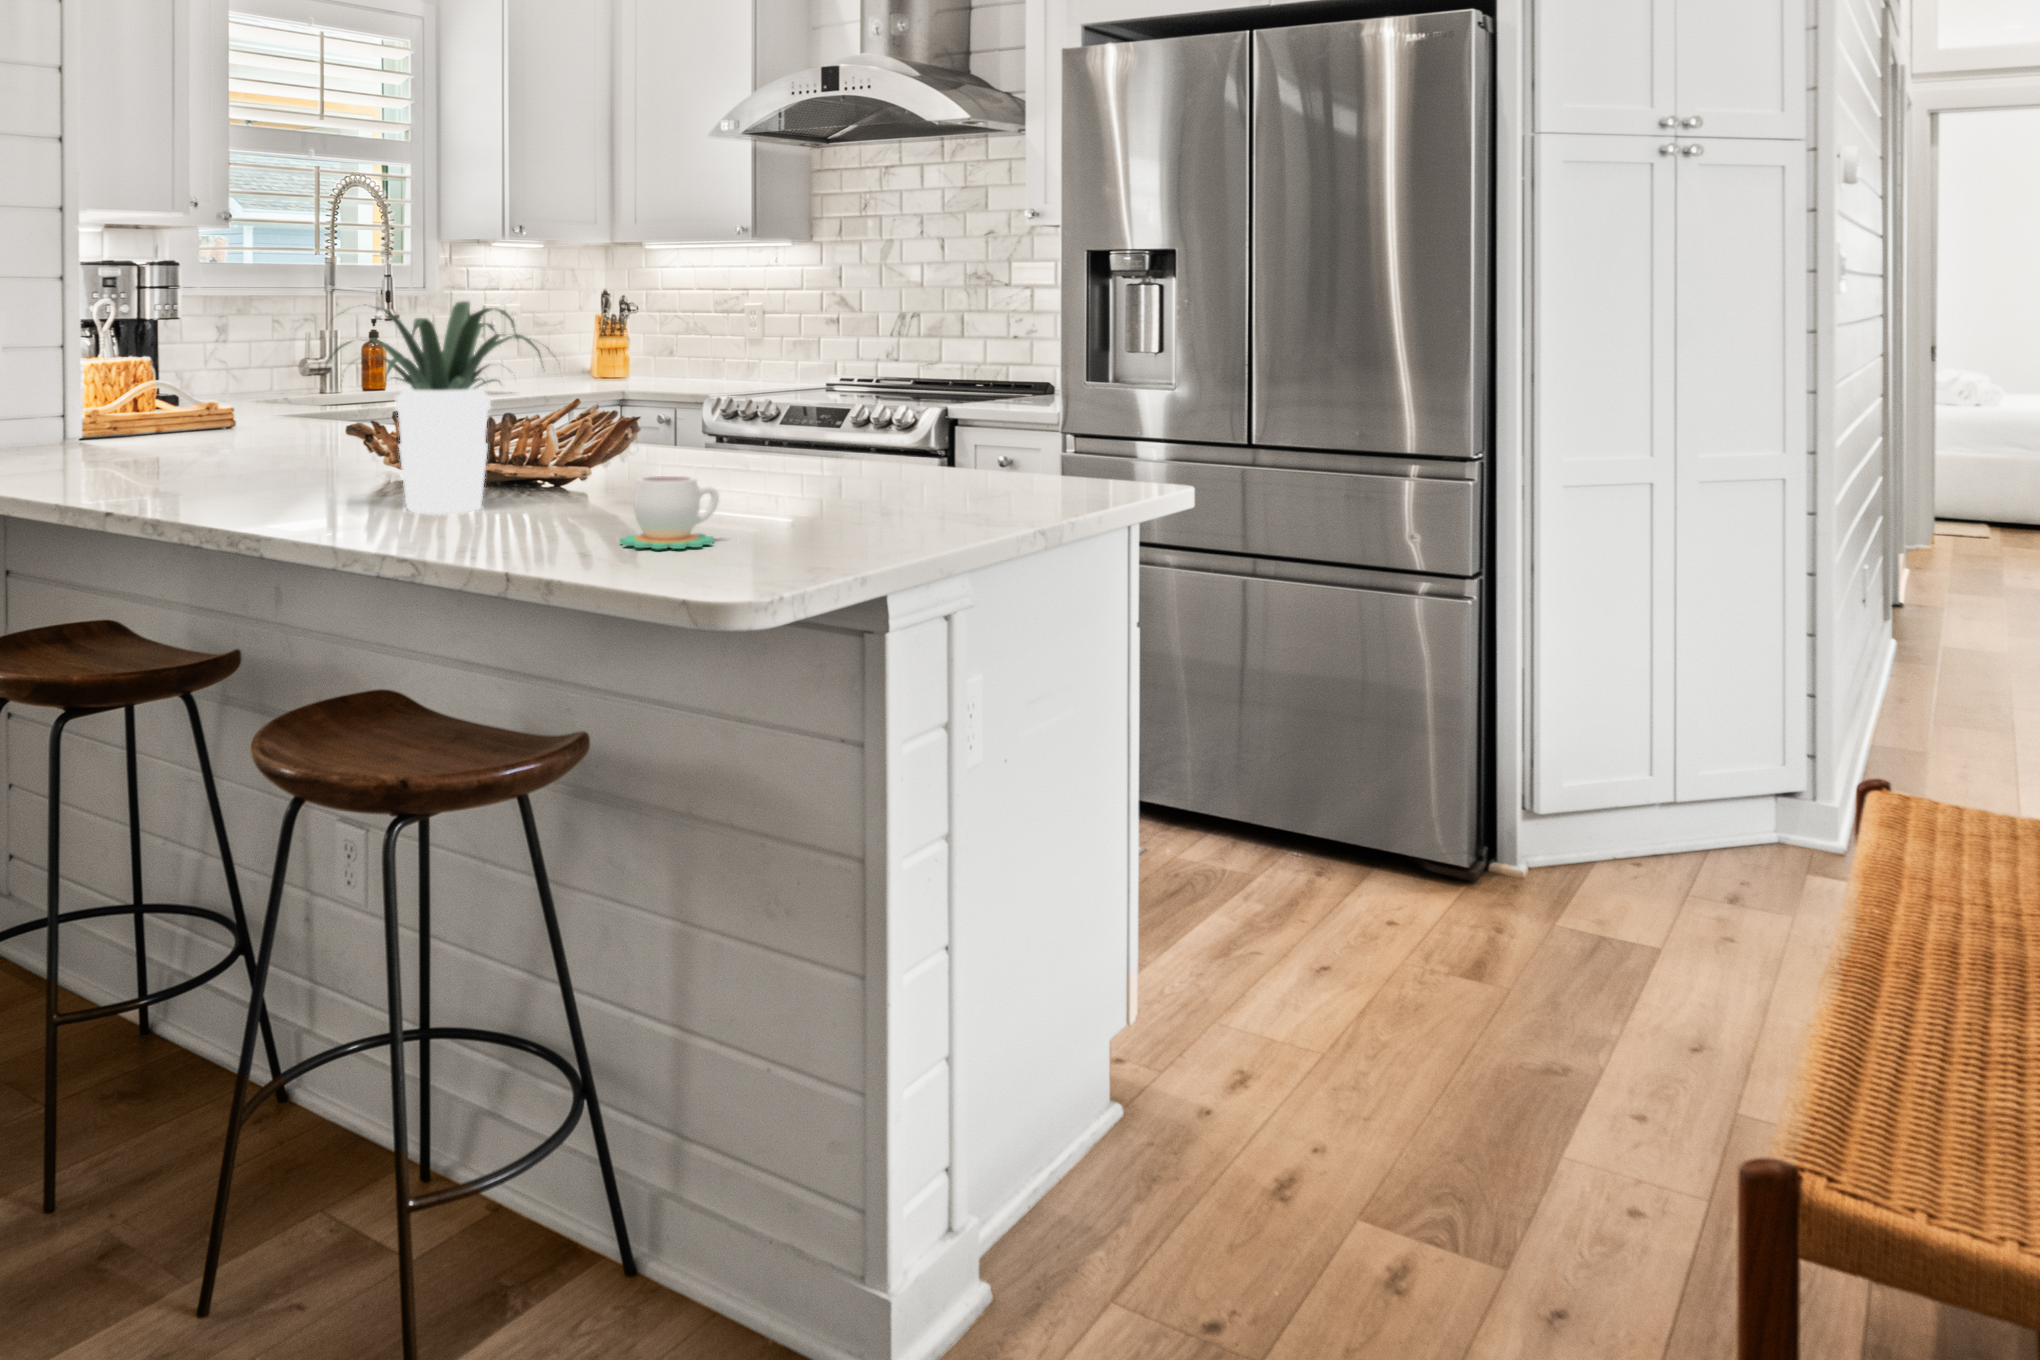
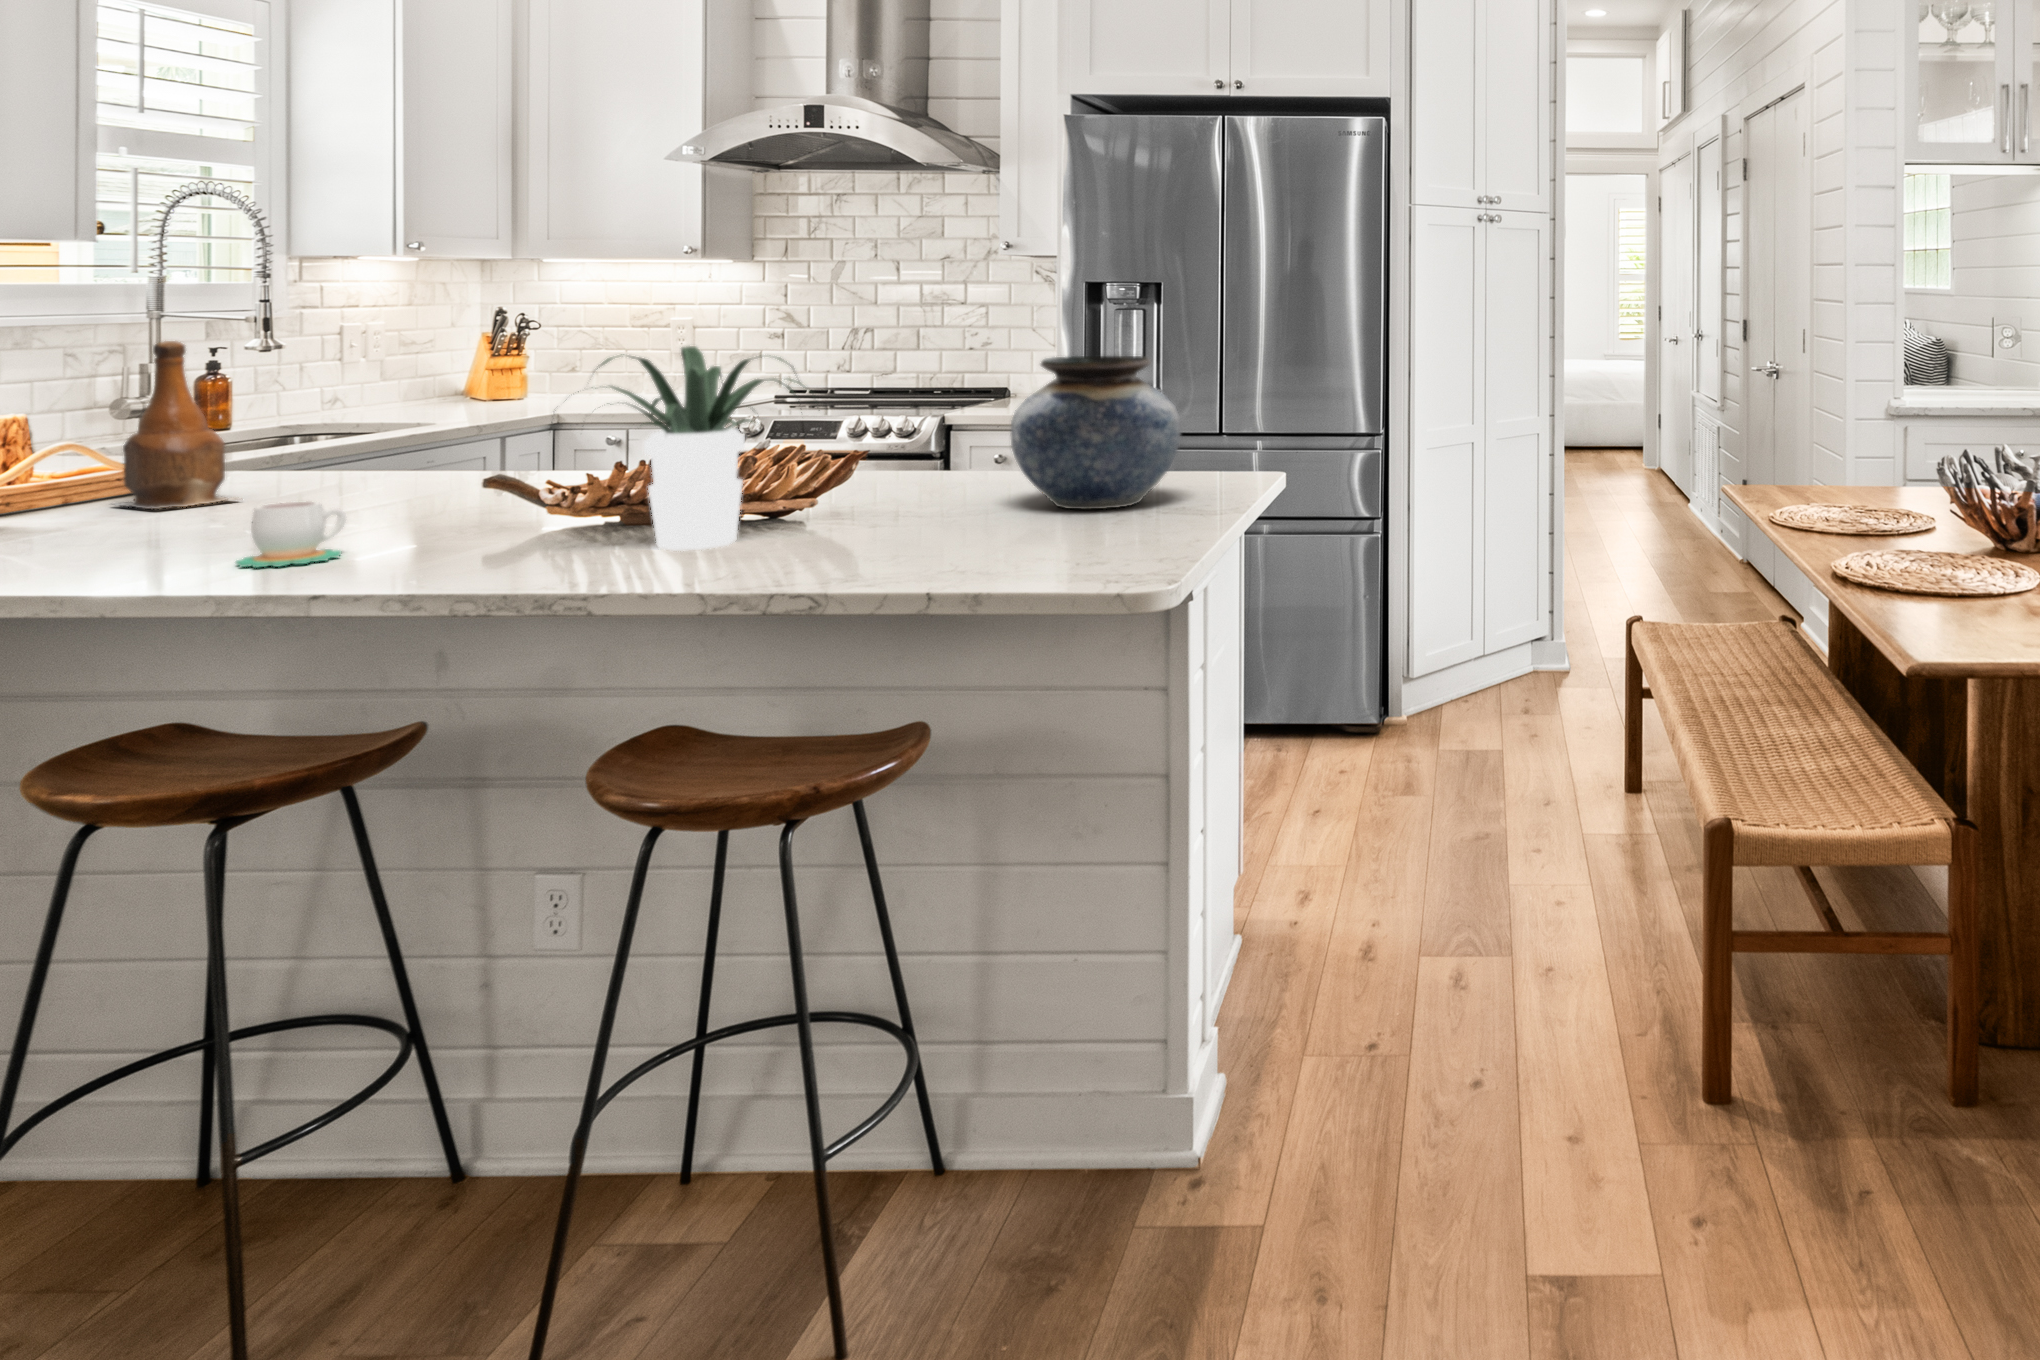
bottle: none [159,302,241,449] -> present [116,341,242,509]
vase: none [791,323,995,511] -> present [1011,356,1180,509]
mug: present [620,476,719,549] -> present [236,501,346,567]

